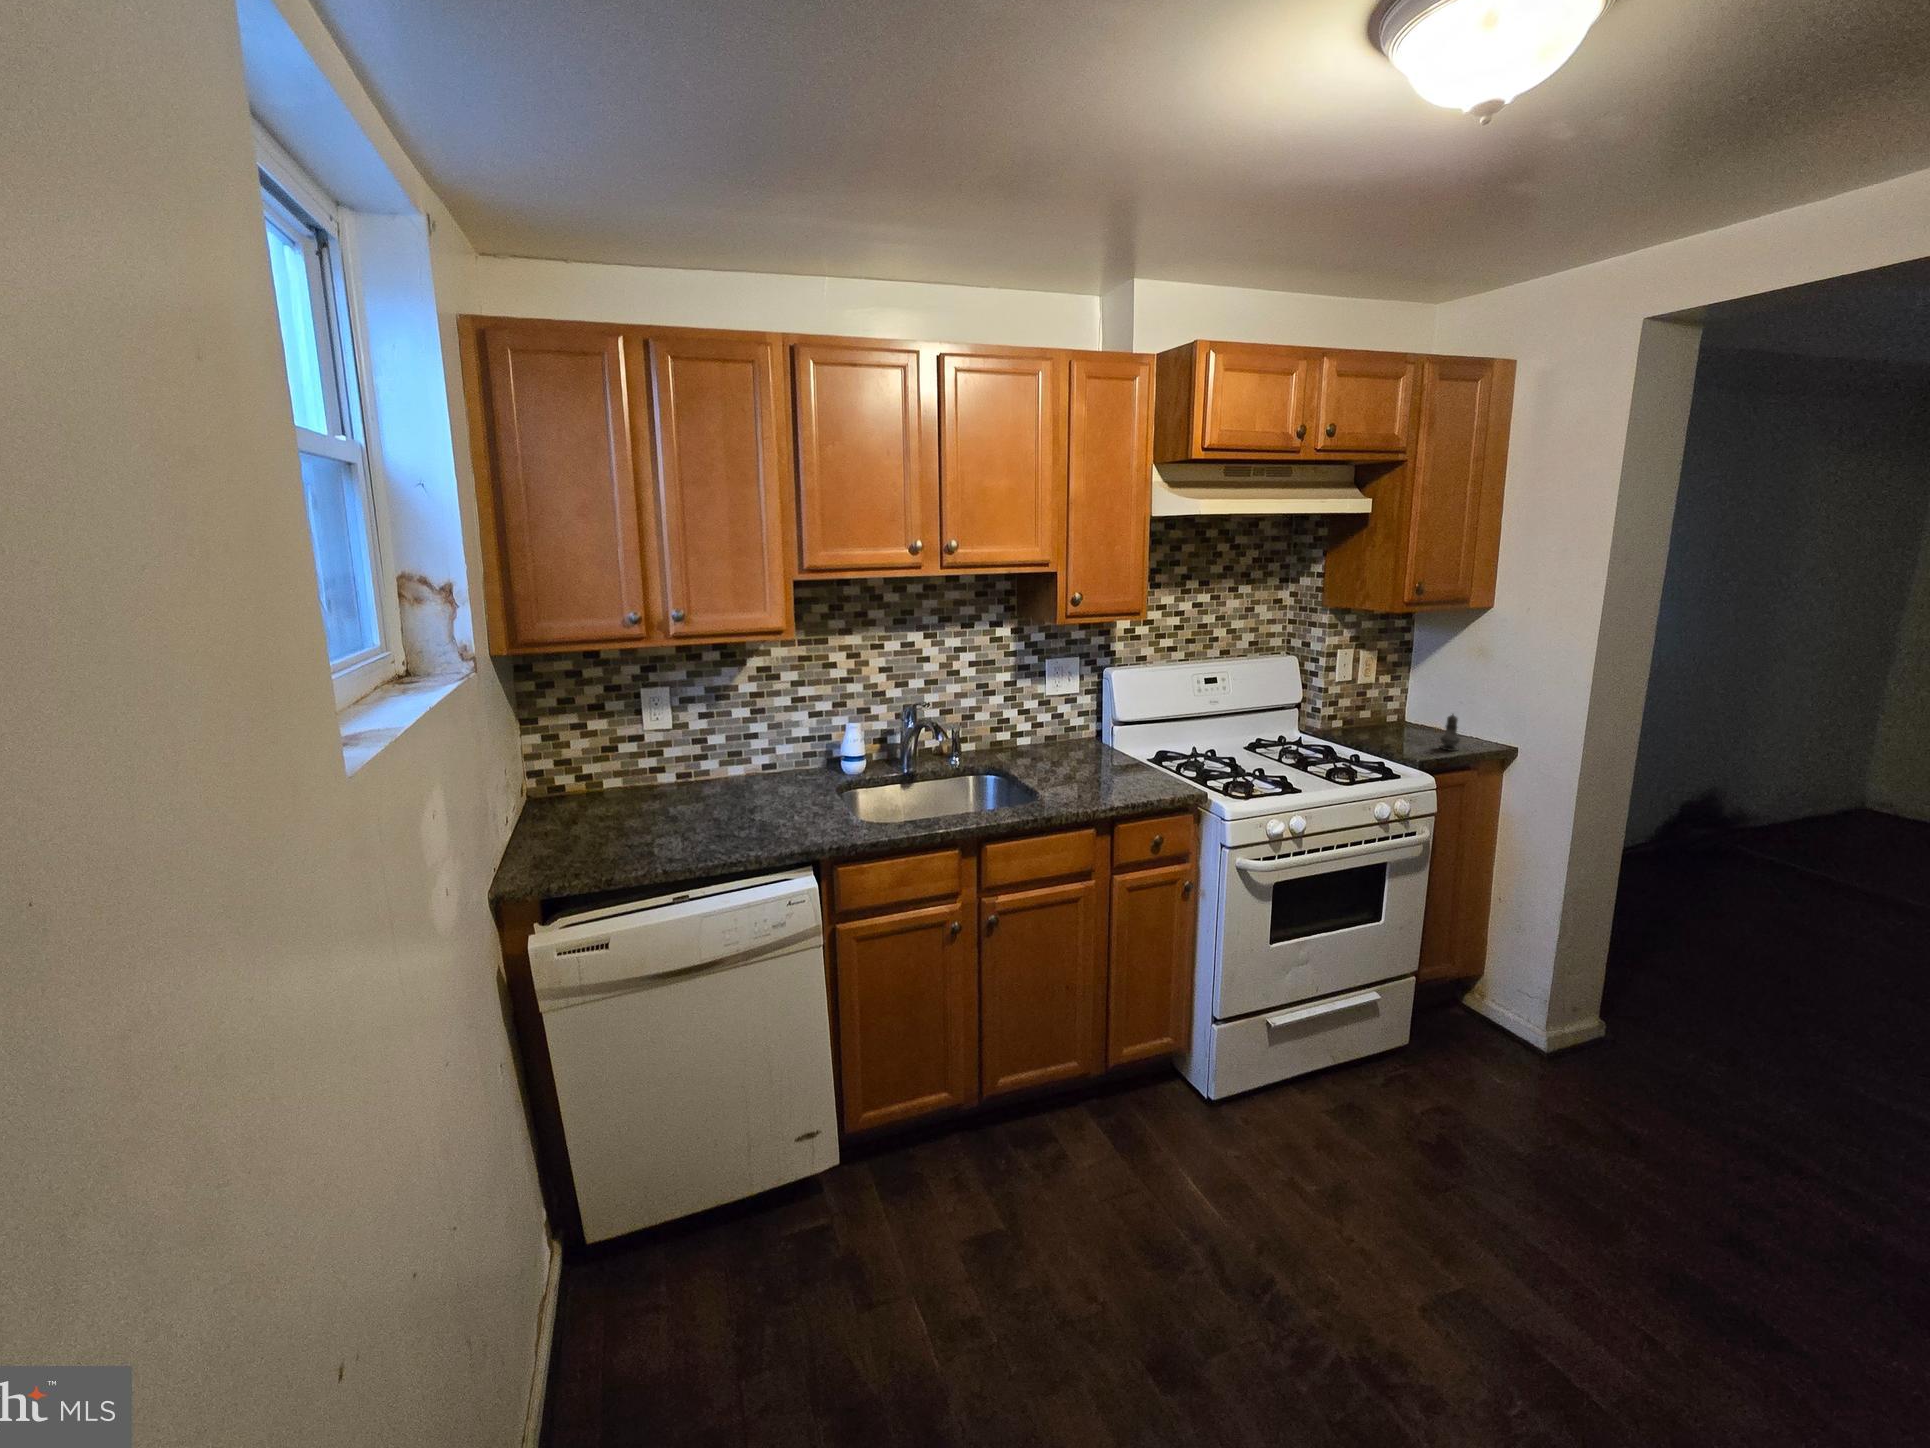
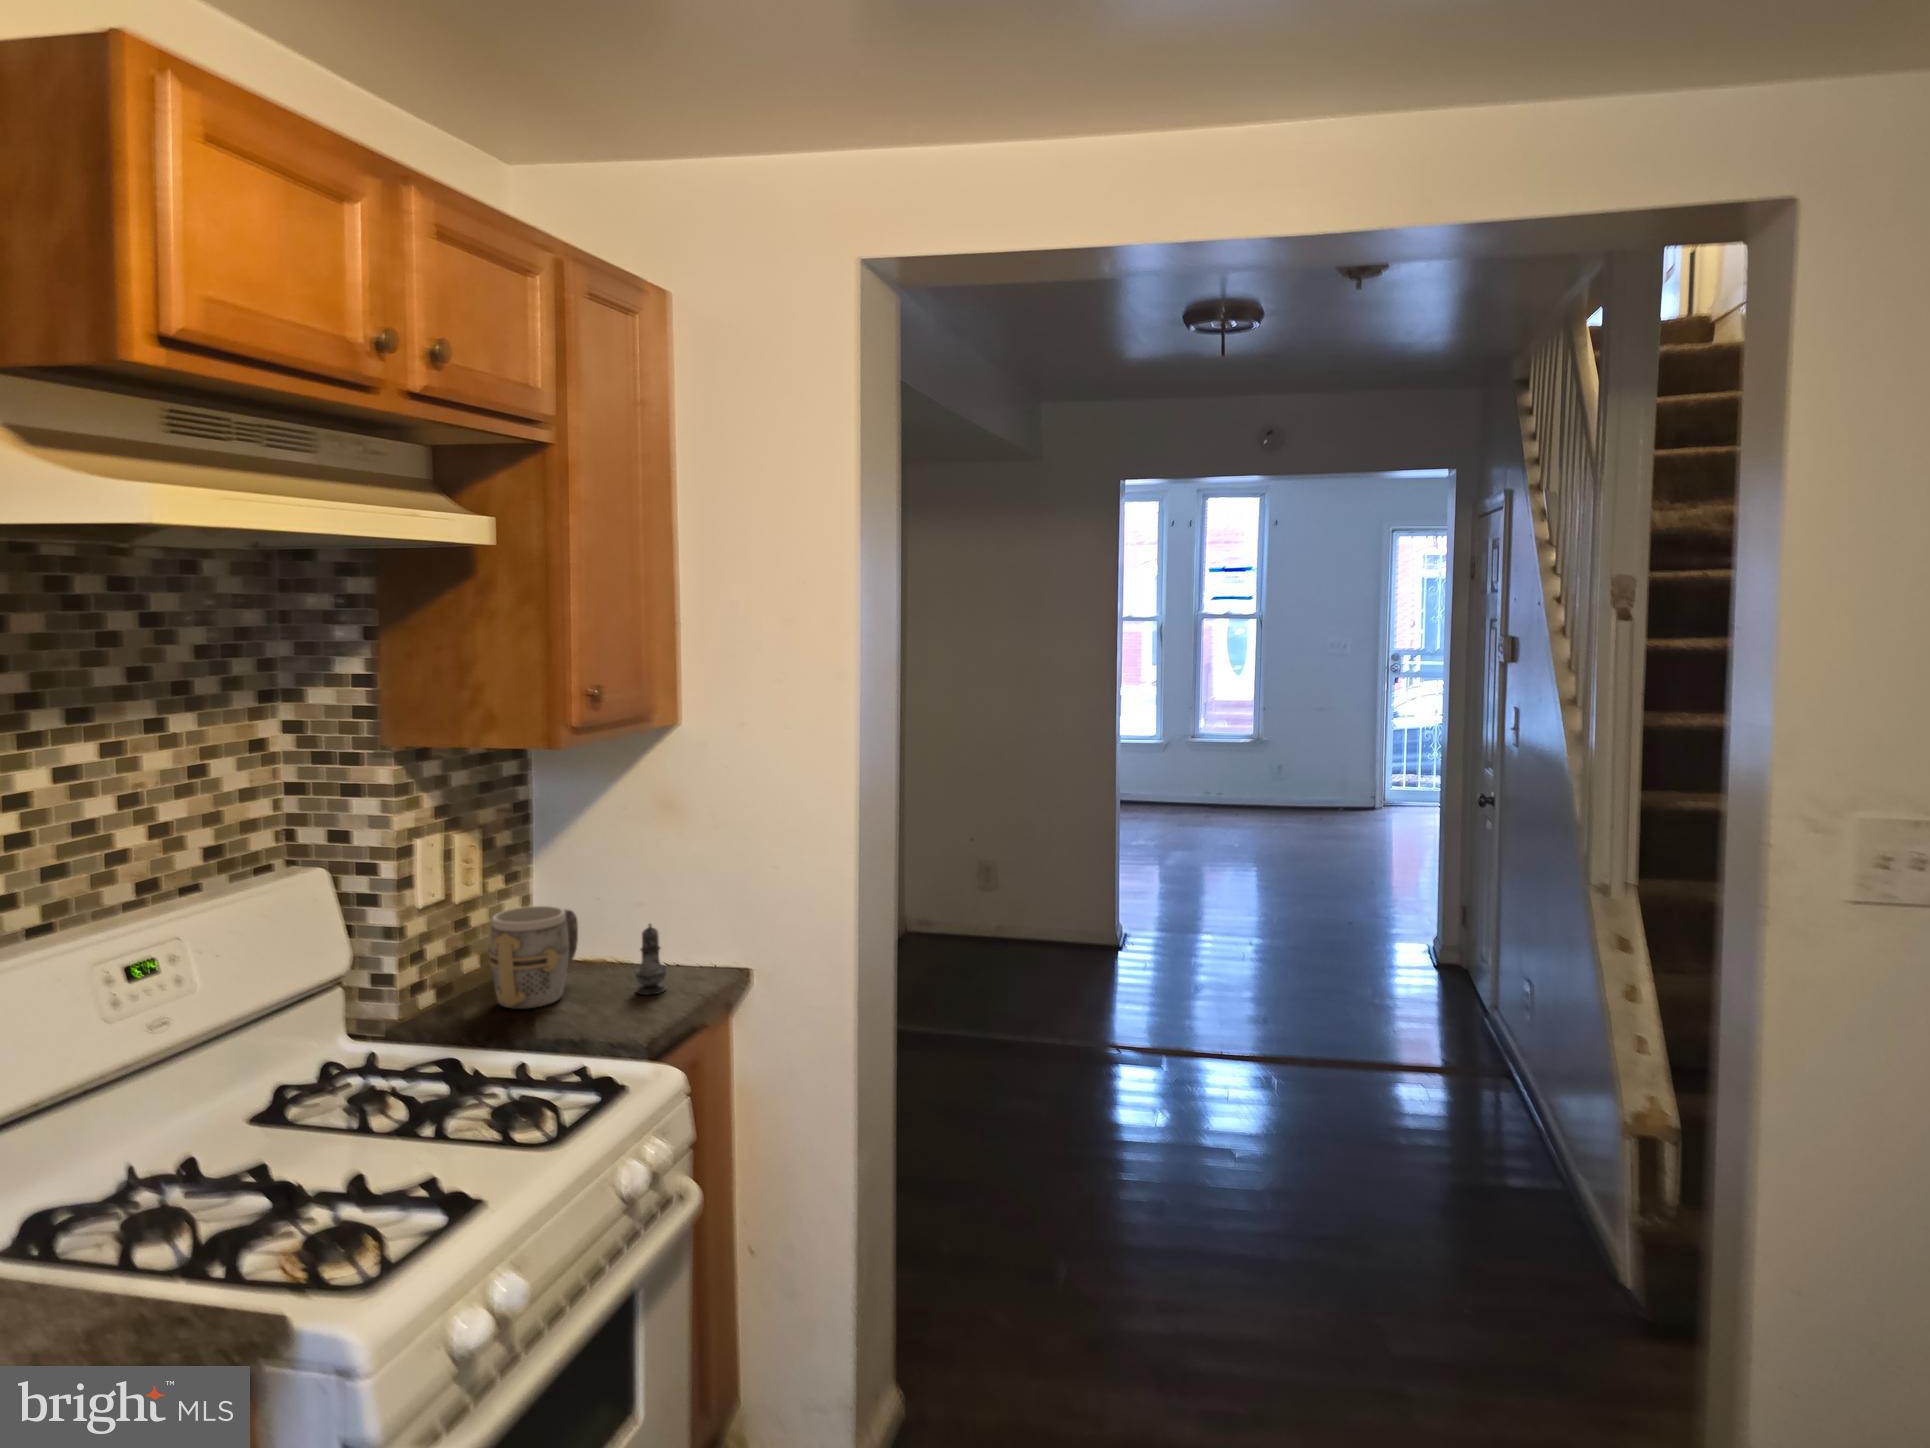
mug: none [1365,692,1422,741] -> present [488,906,578,1009]

